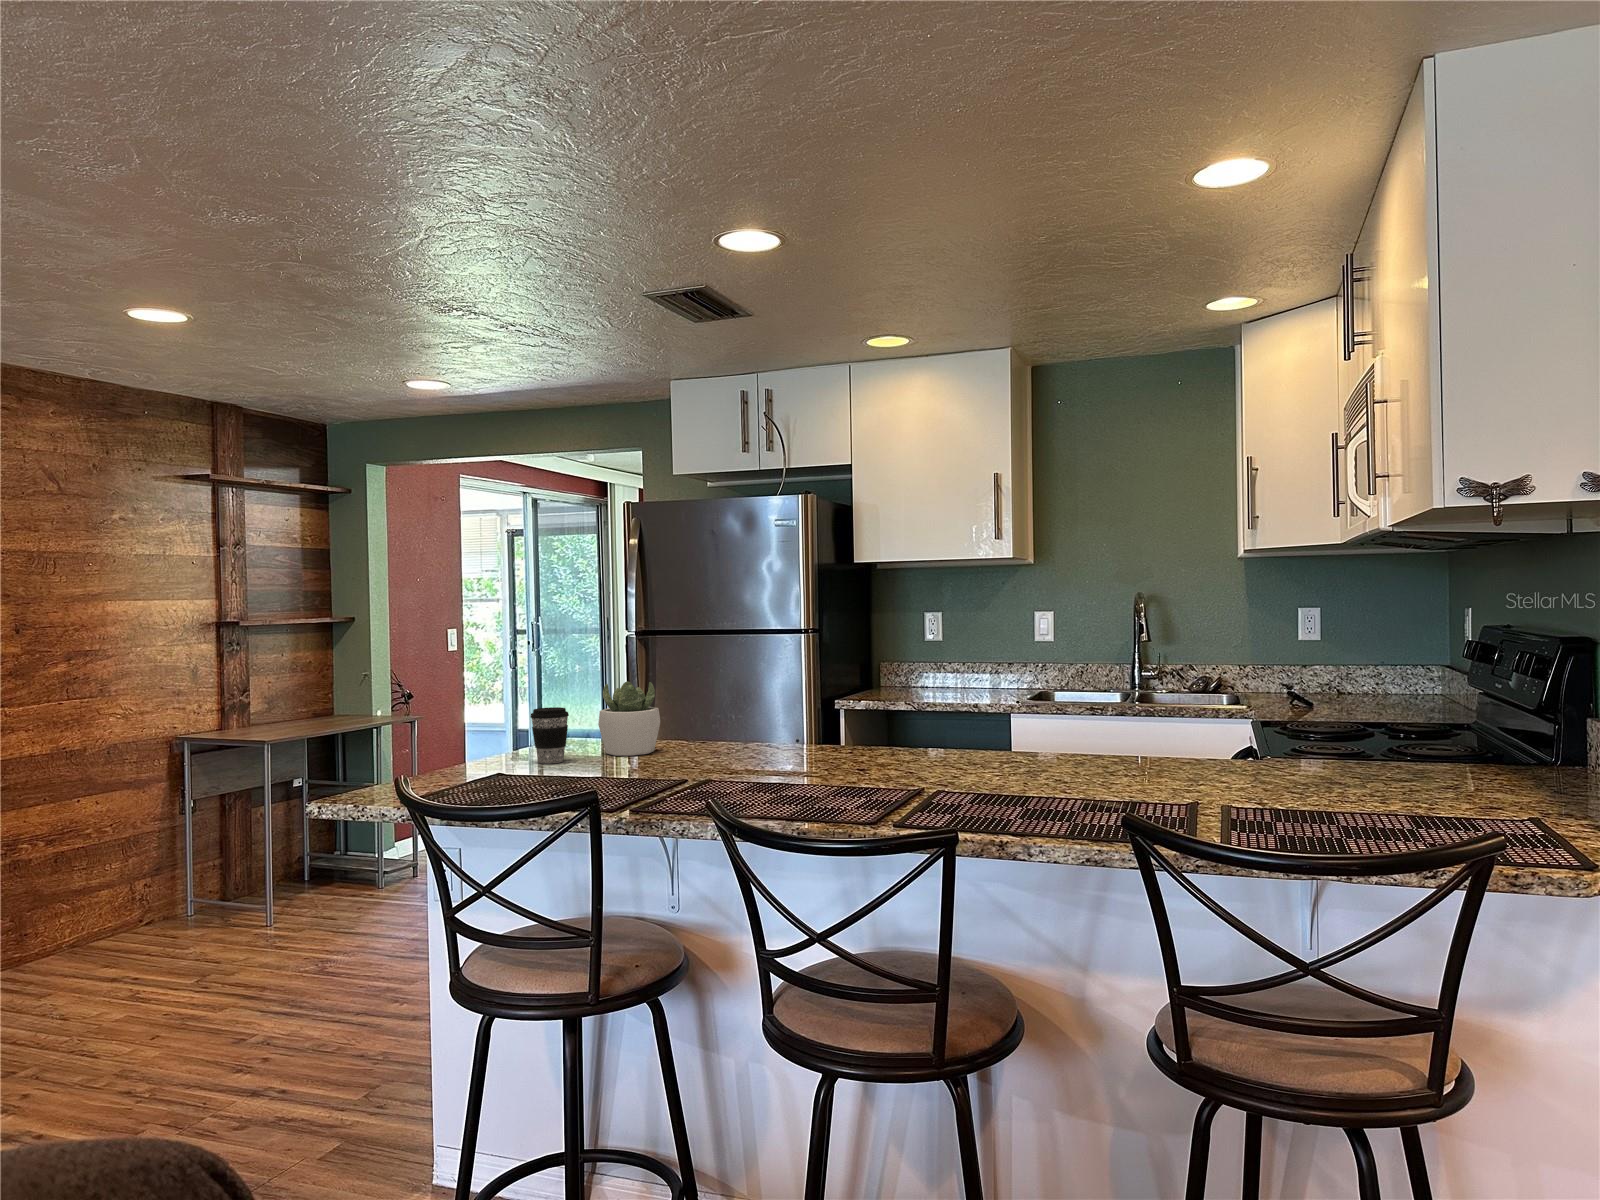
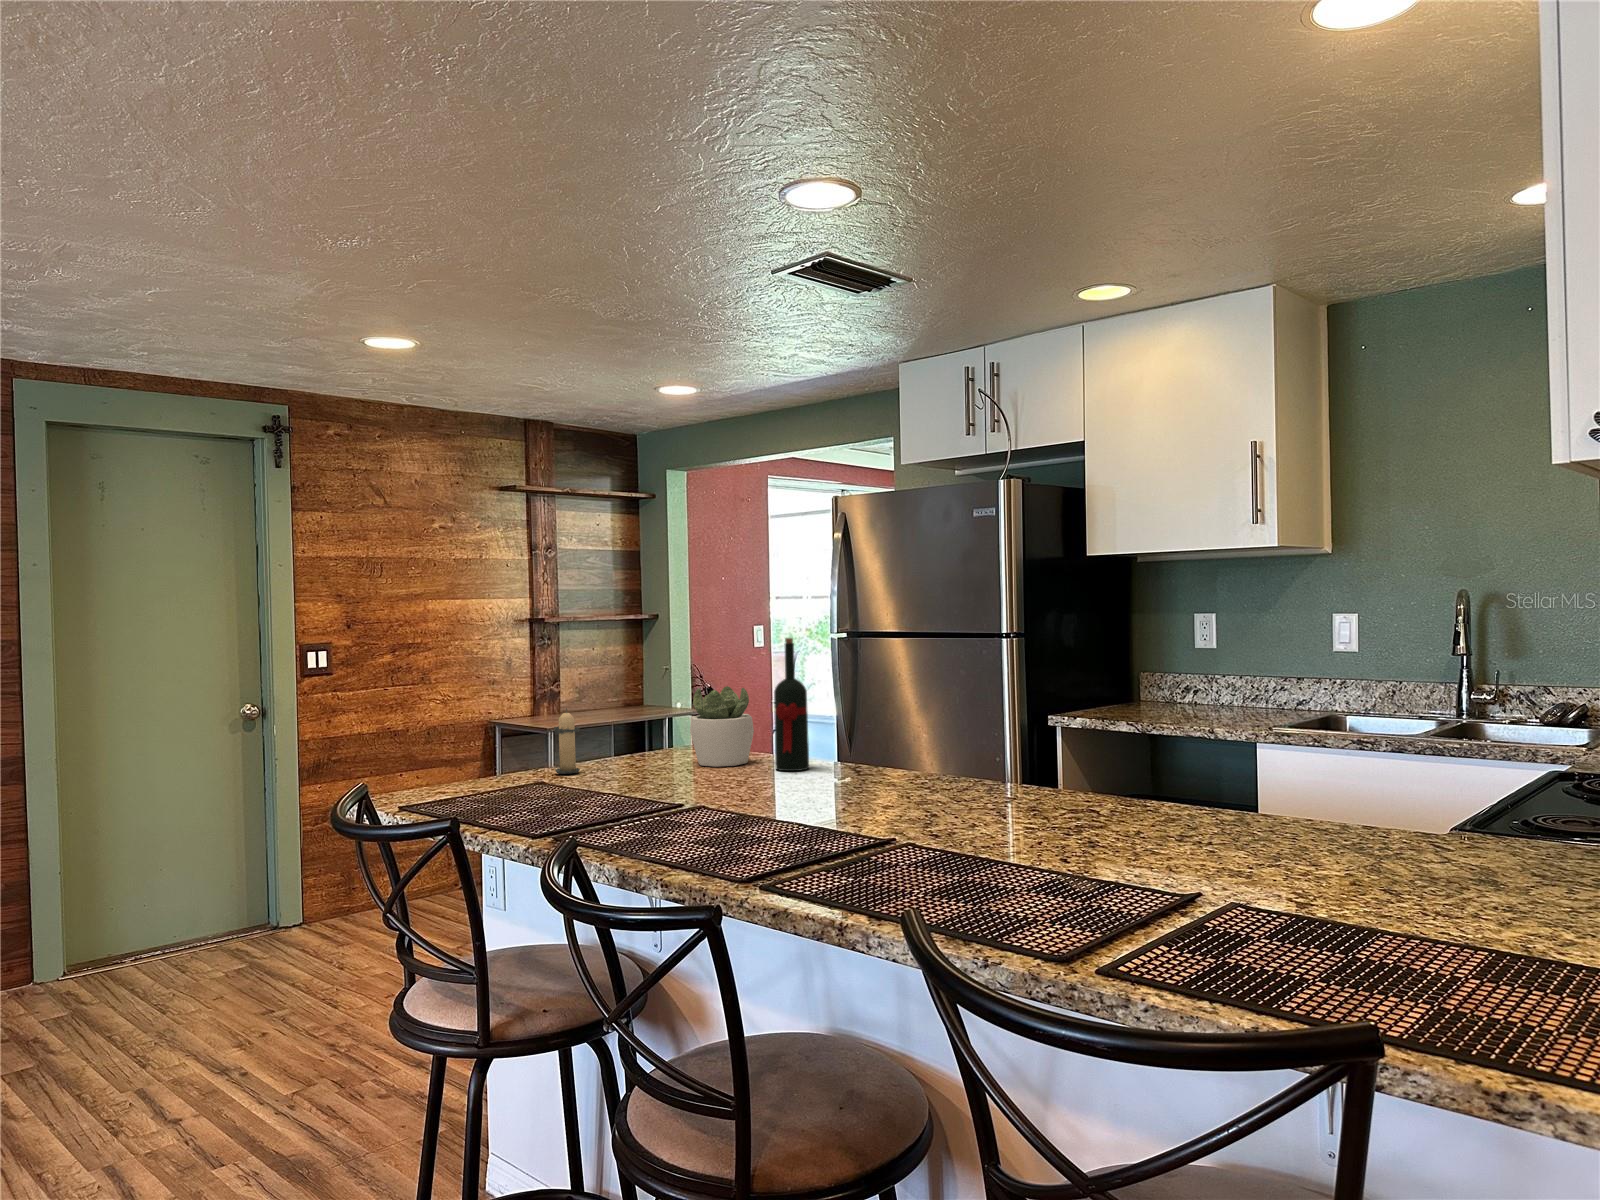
wine bottle: none [691,635,723,755] -> present [774,638,809,771]
candle: none [482,706,515,771] -> present [554,708,580,774]
coffee cup: present [530,707,569,763] -> none [609,711,649,770]

